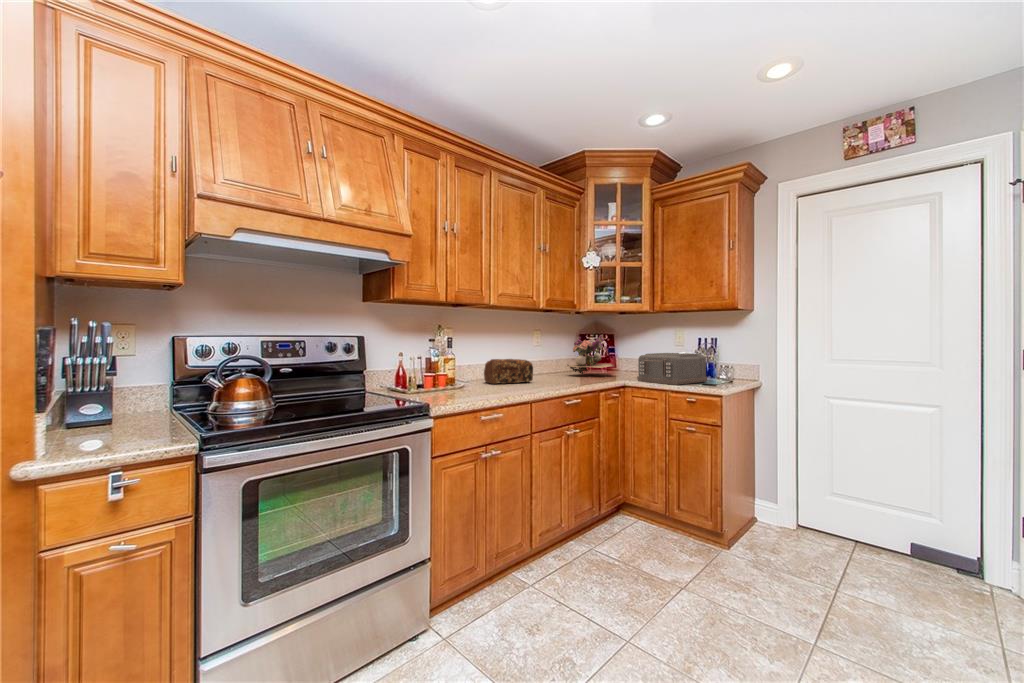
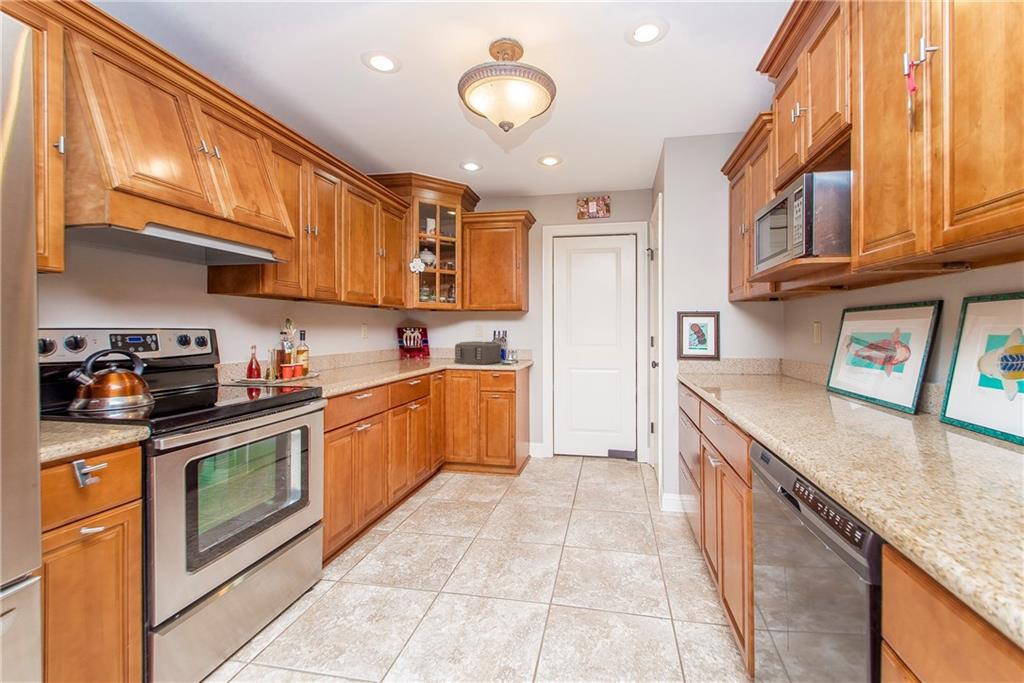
flower arrangement: present [566,335,613,375] -> none [392,327,433,361]
bread loaf: present [484,359,533,384] -> none [329,348,376,371]

